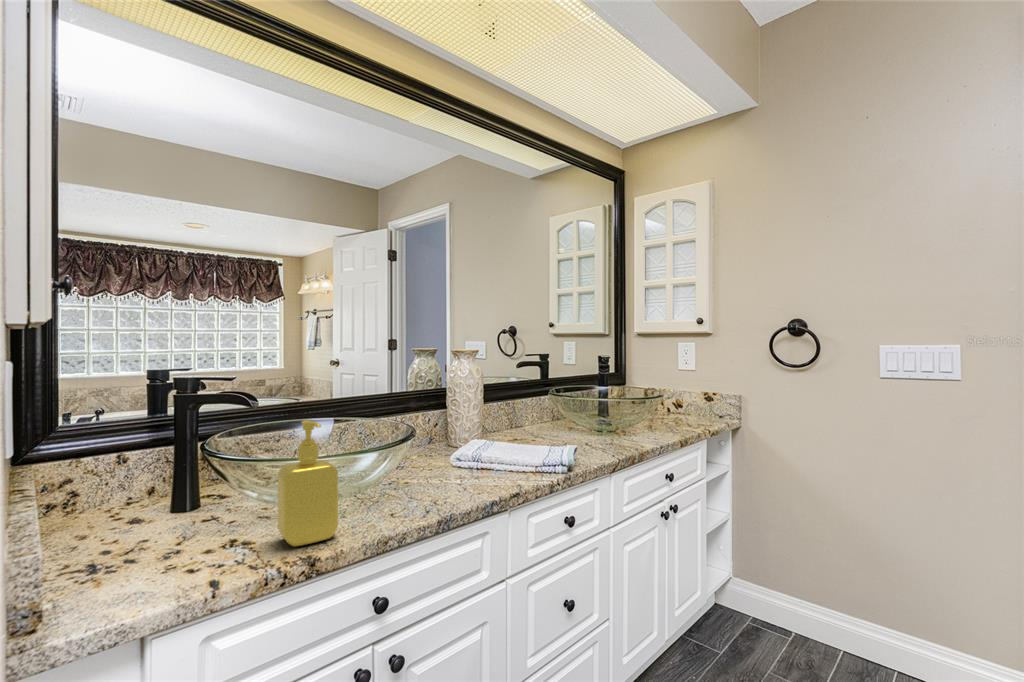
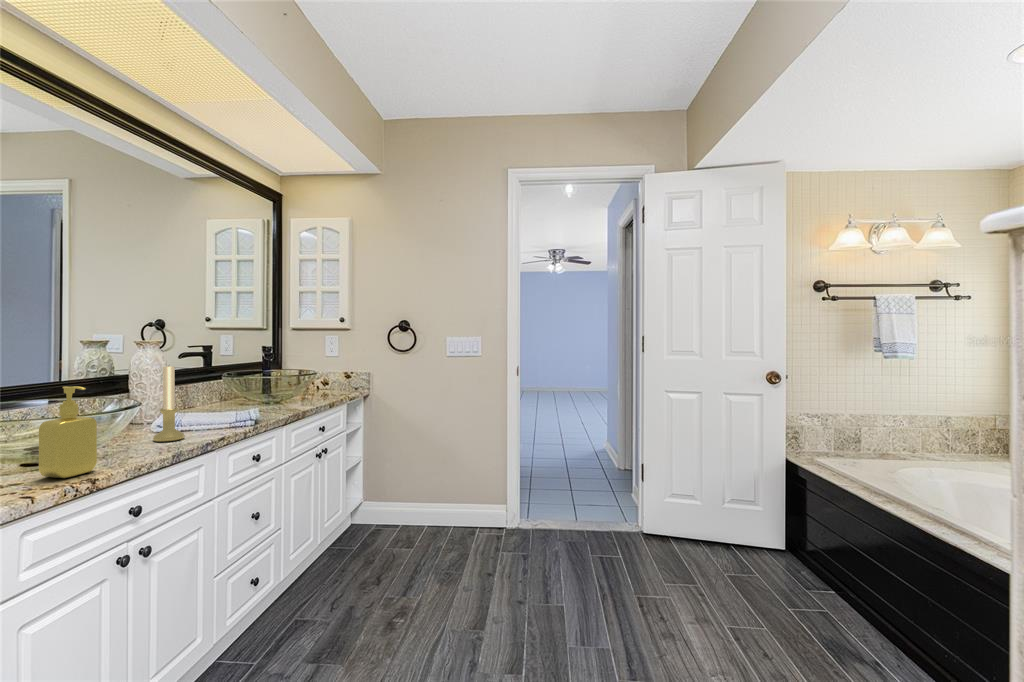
candle holder: none [439,386,474,490] -> present [153,366,185,442]

